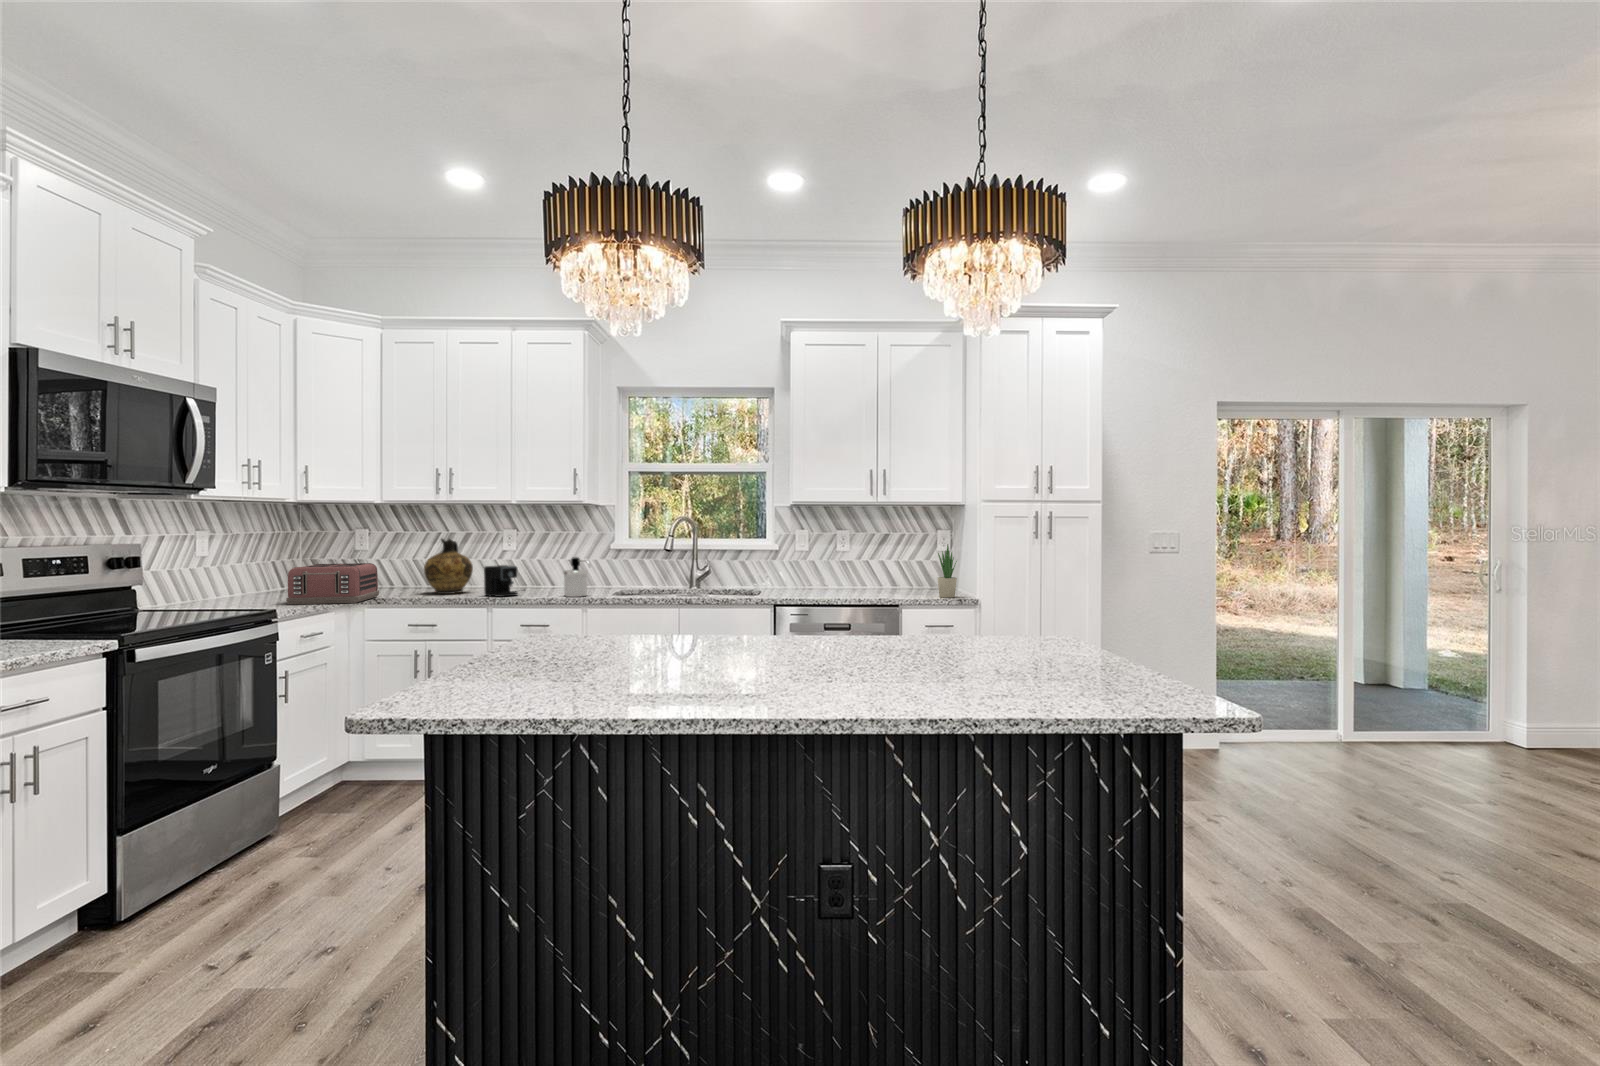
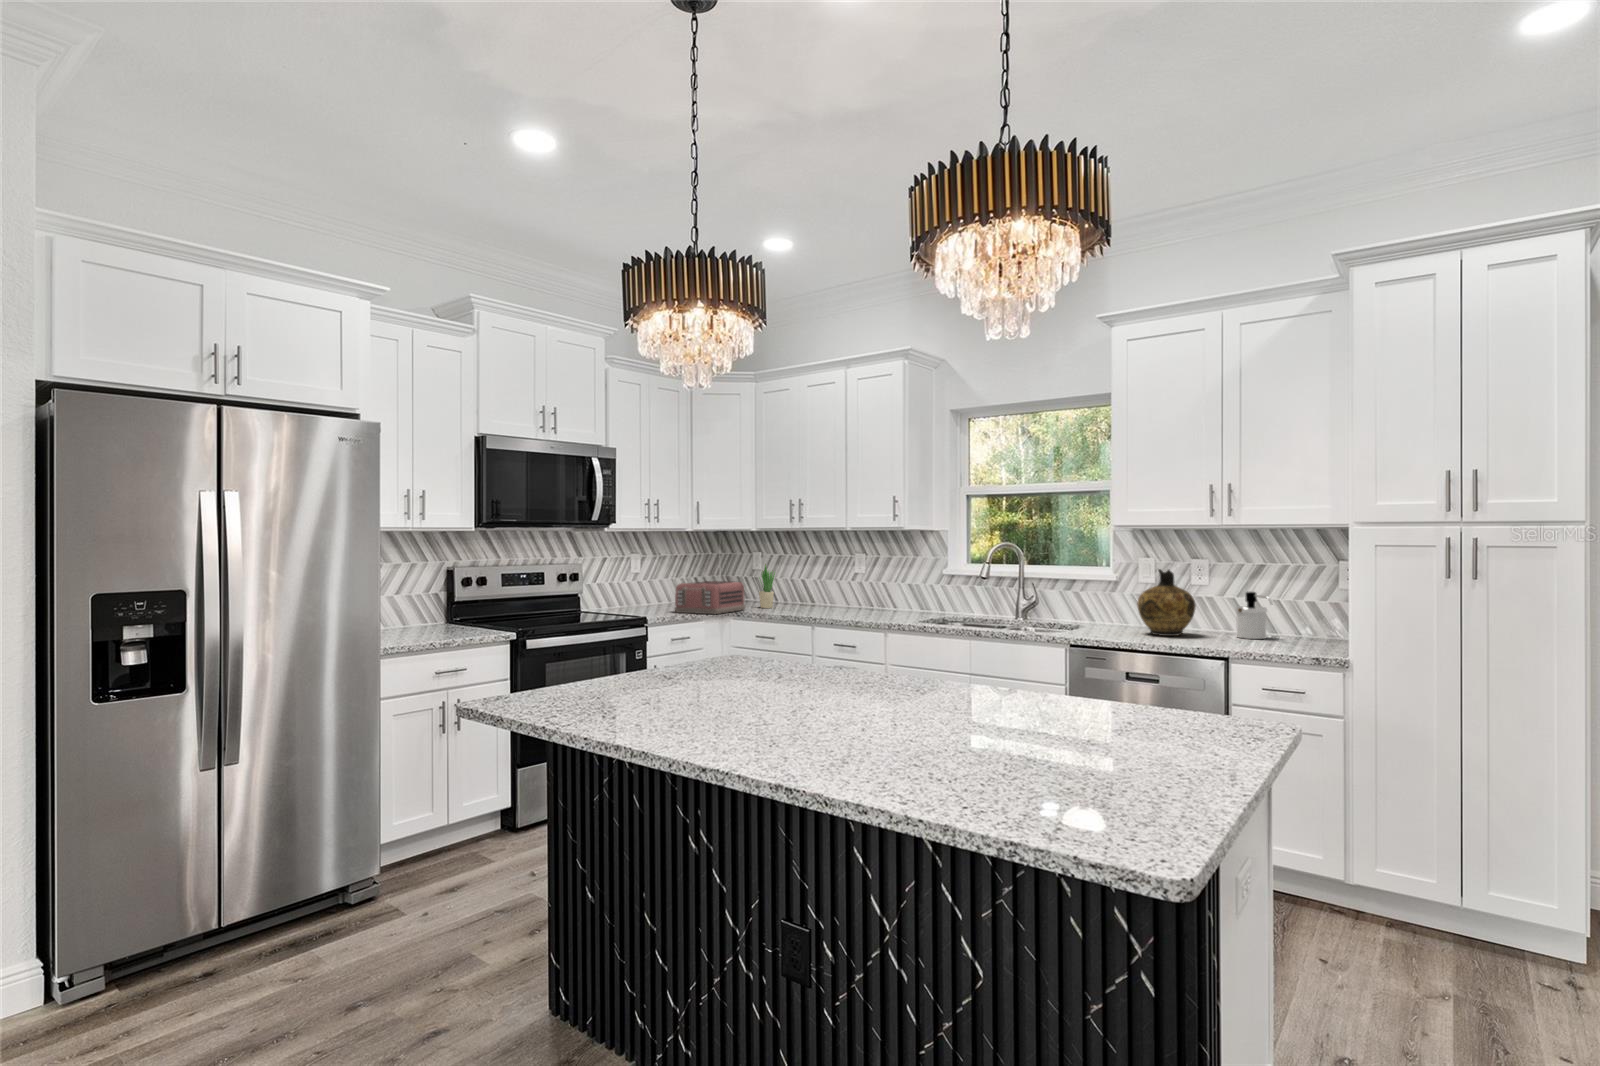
ceramic jug: present [424,539,473,594] -> present [1137,569,1196,636]
potted plant: present [938,544,957,598] -> present [759,564,775,608]
soap dispenser: present [563,557,590,597] -> present [1235,592,1272,639]
coffee maker: present [484,565,518,597] -> none [817,587,861,617]

